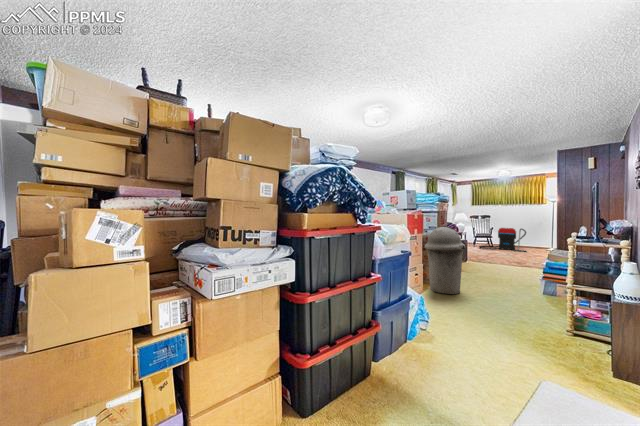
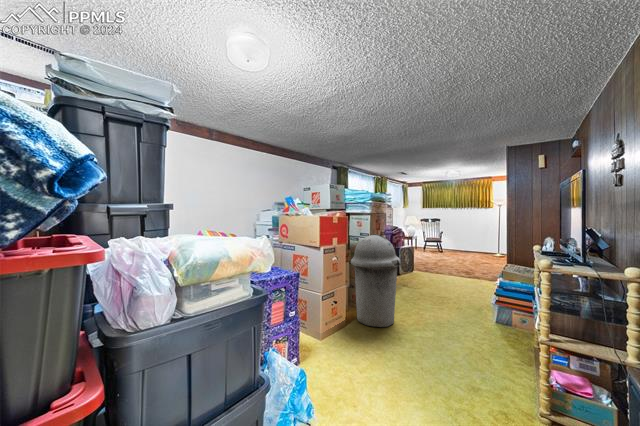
vacuum cleaner: present [479,228,527,252] -> none [429,232,475,258]

